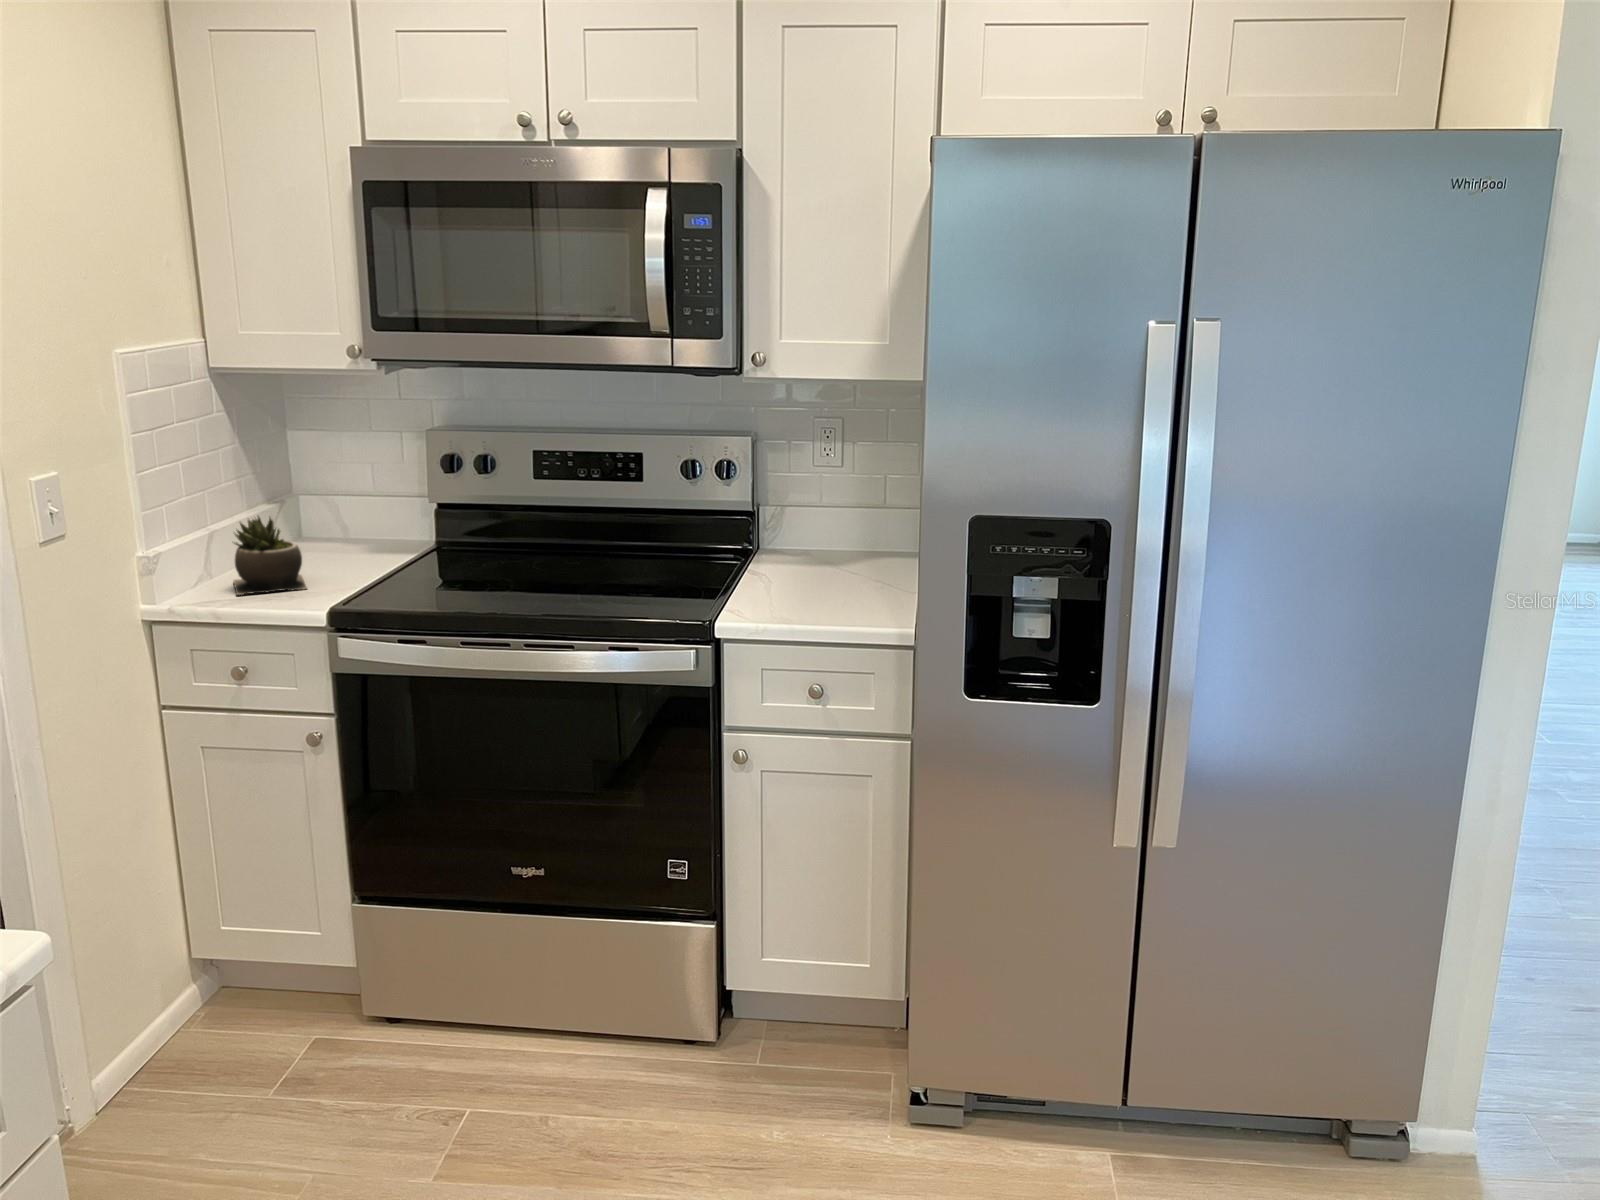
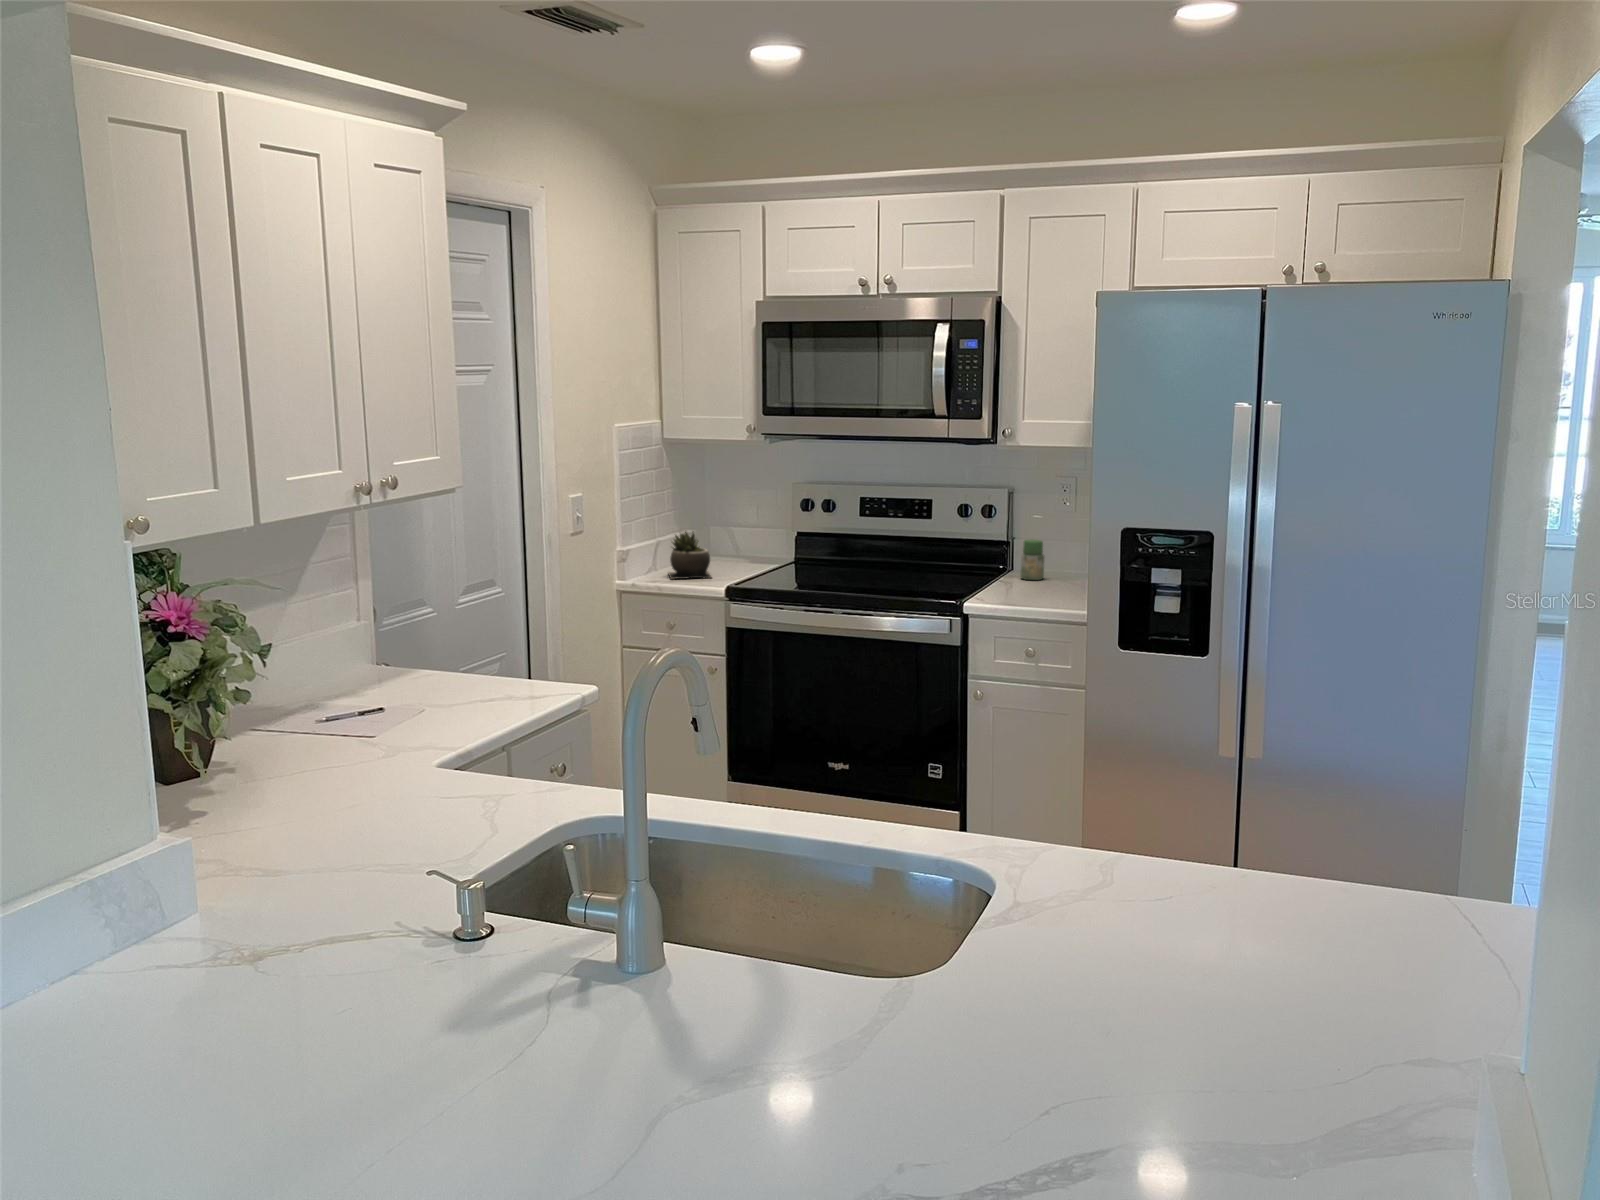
jar: none [776,510,810,569] -> present [1021,540,1045,580]

